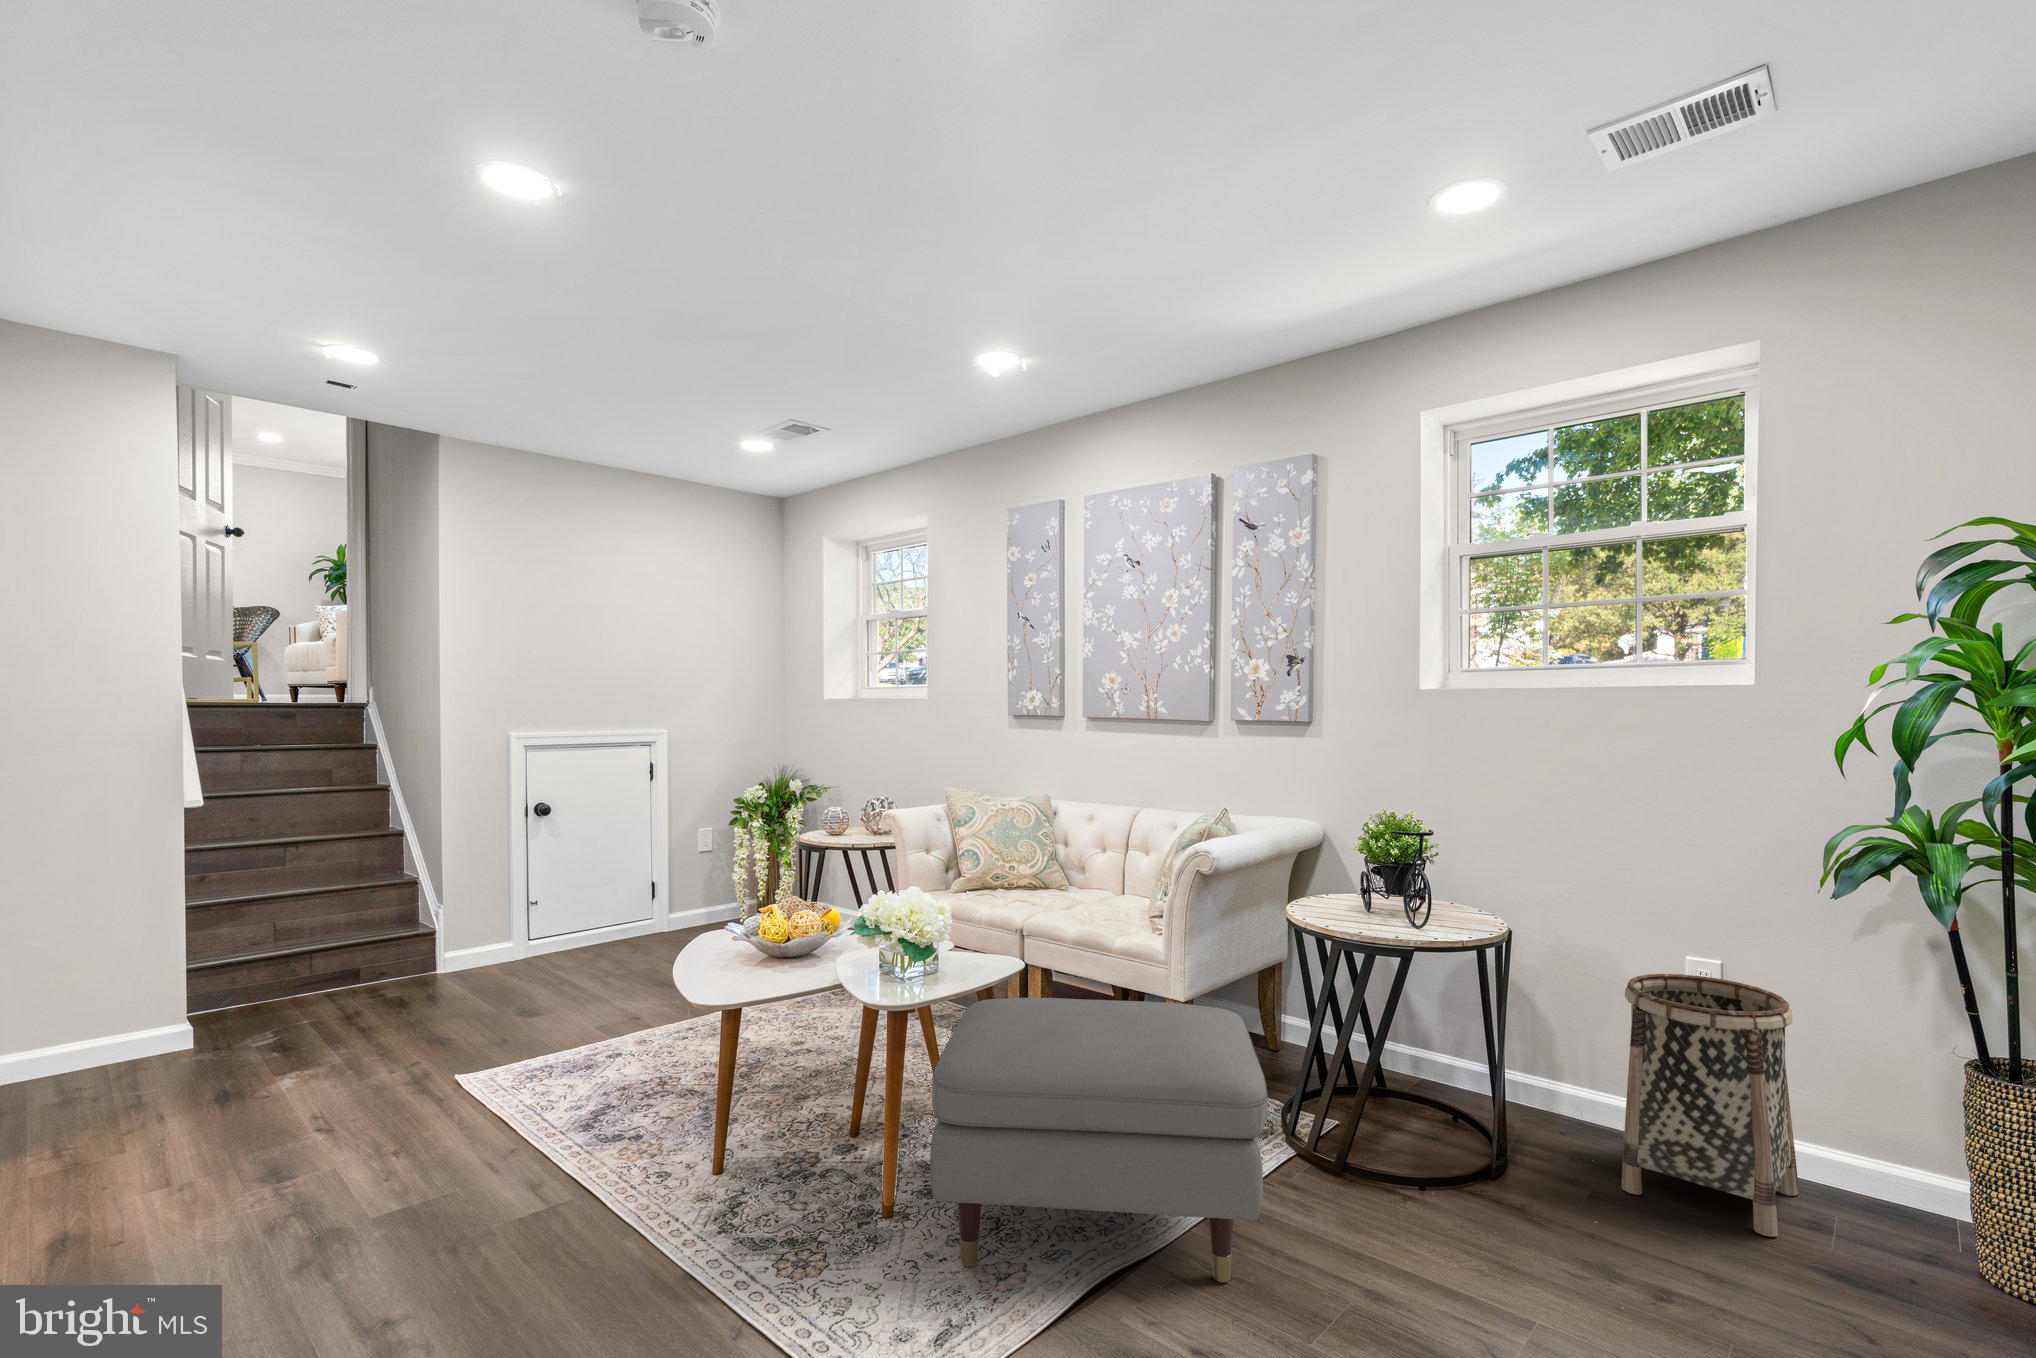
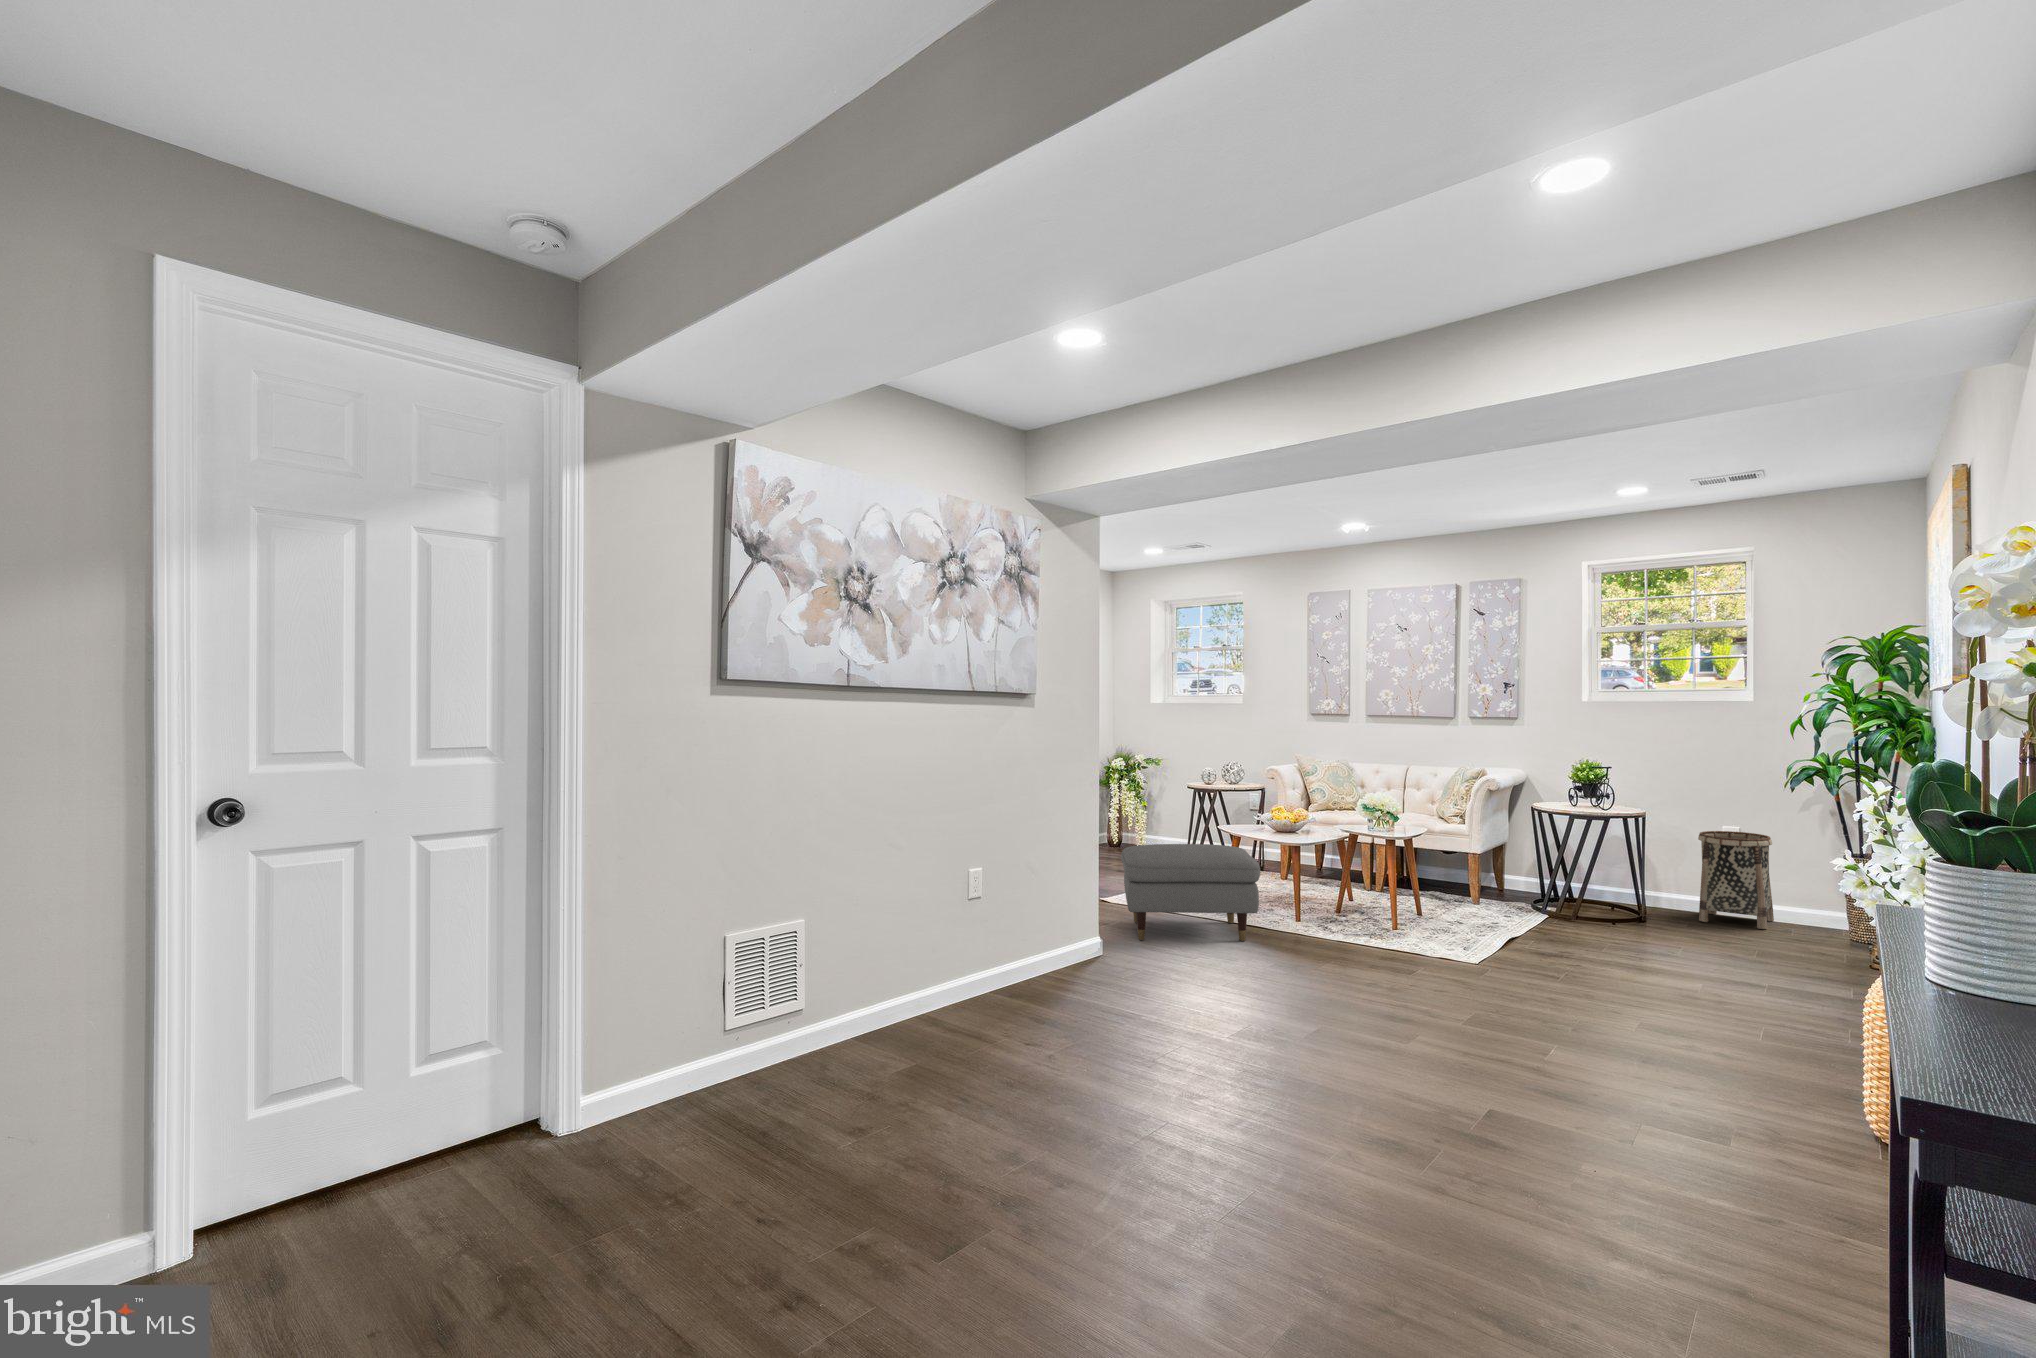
ottoman: present [930,998,1268,1283] -> present [1121,844,1260,941]

